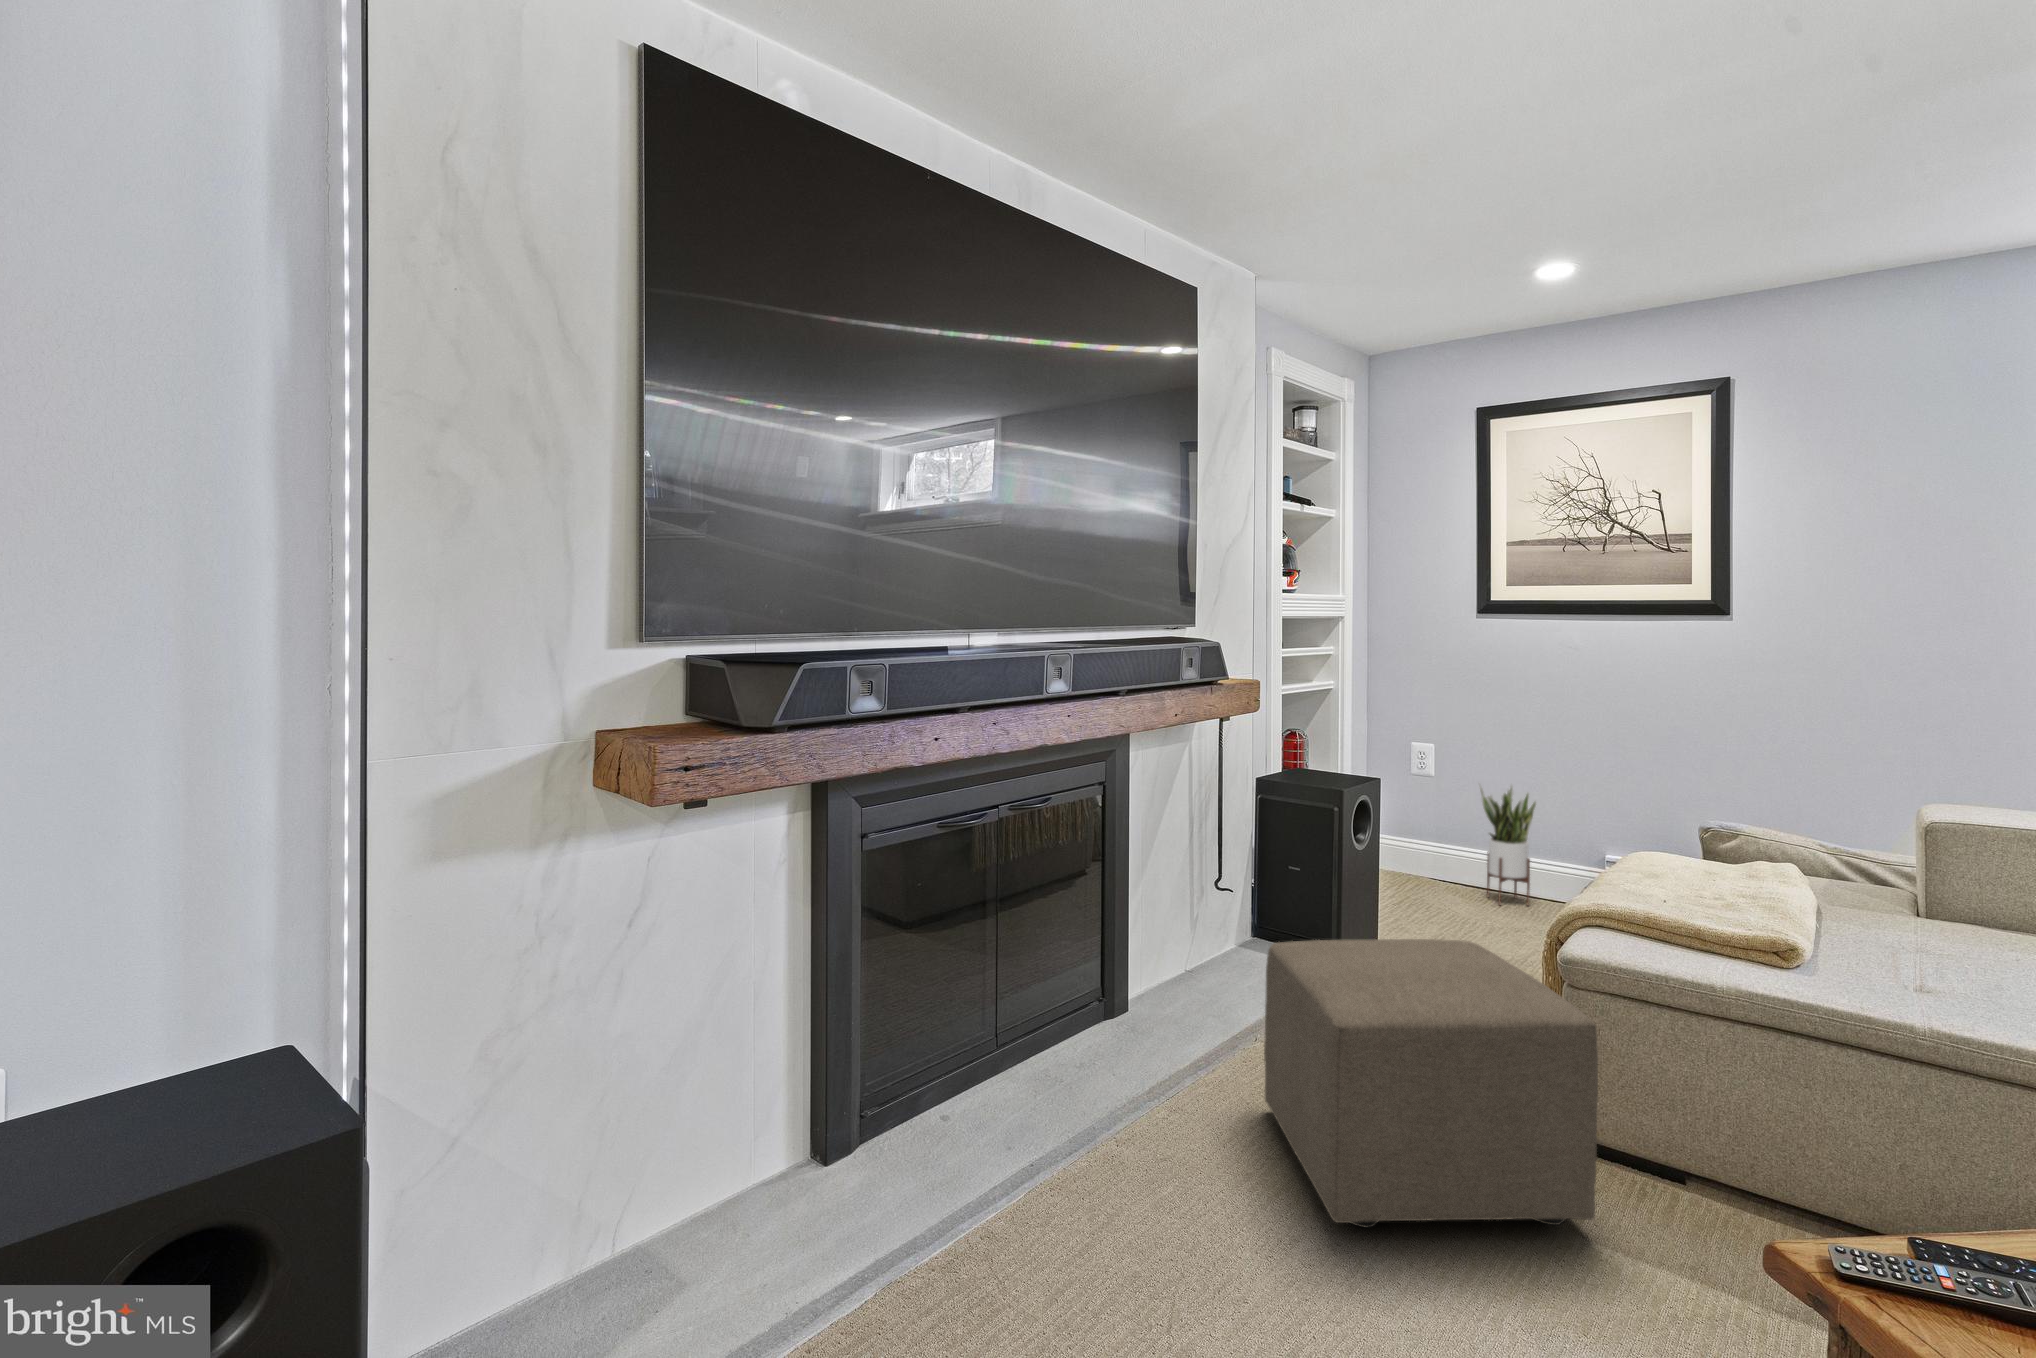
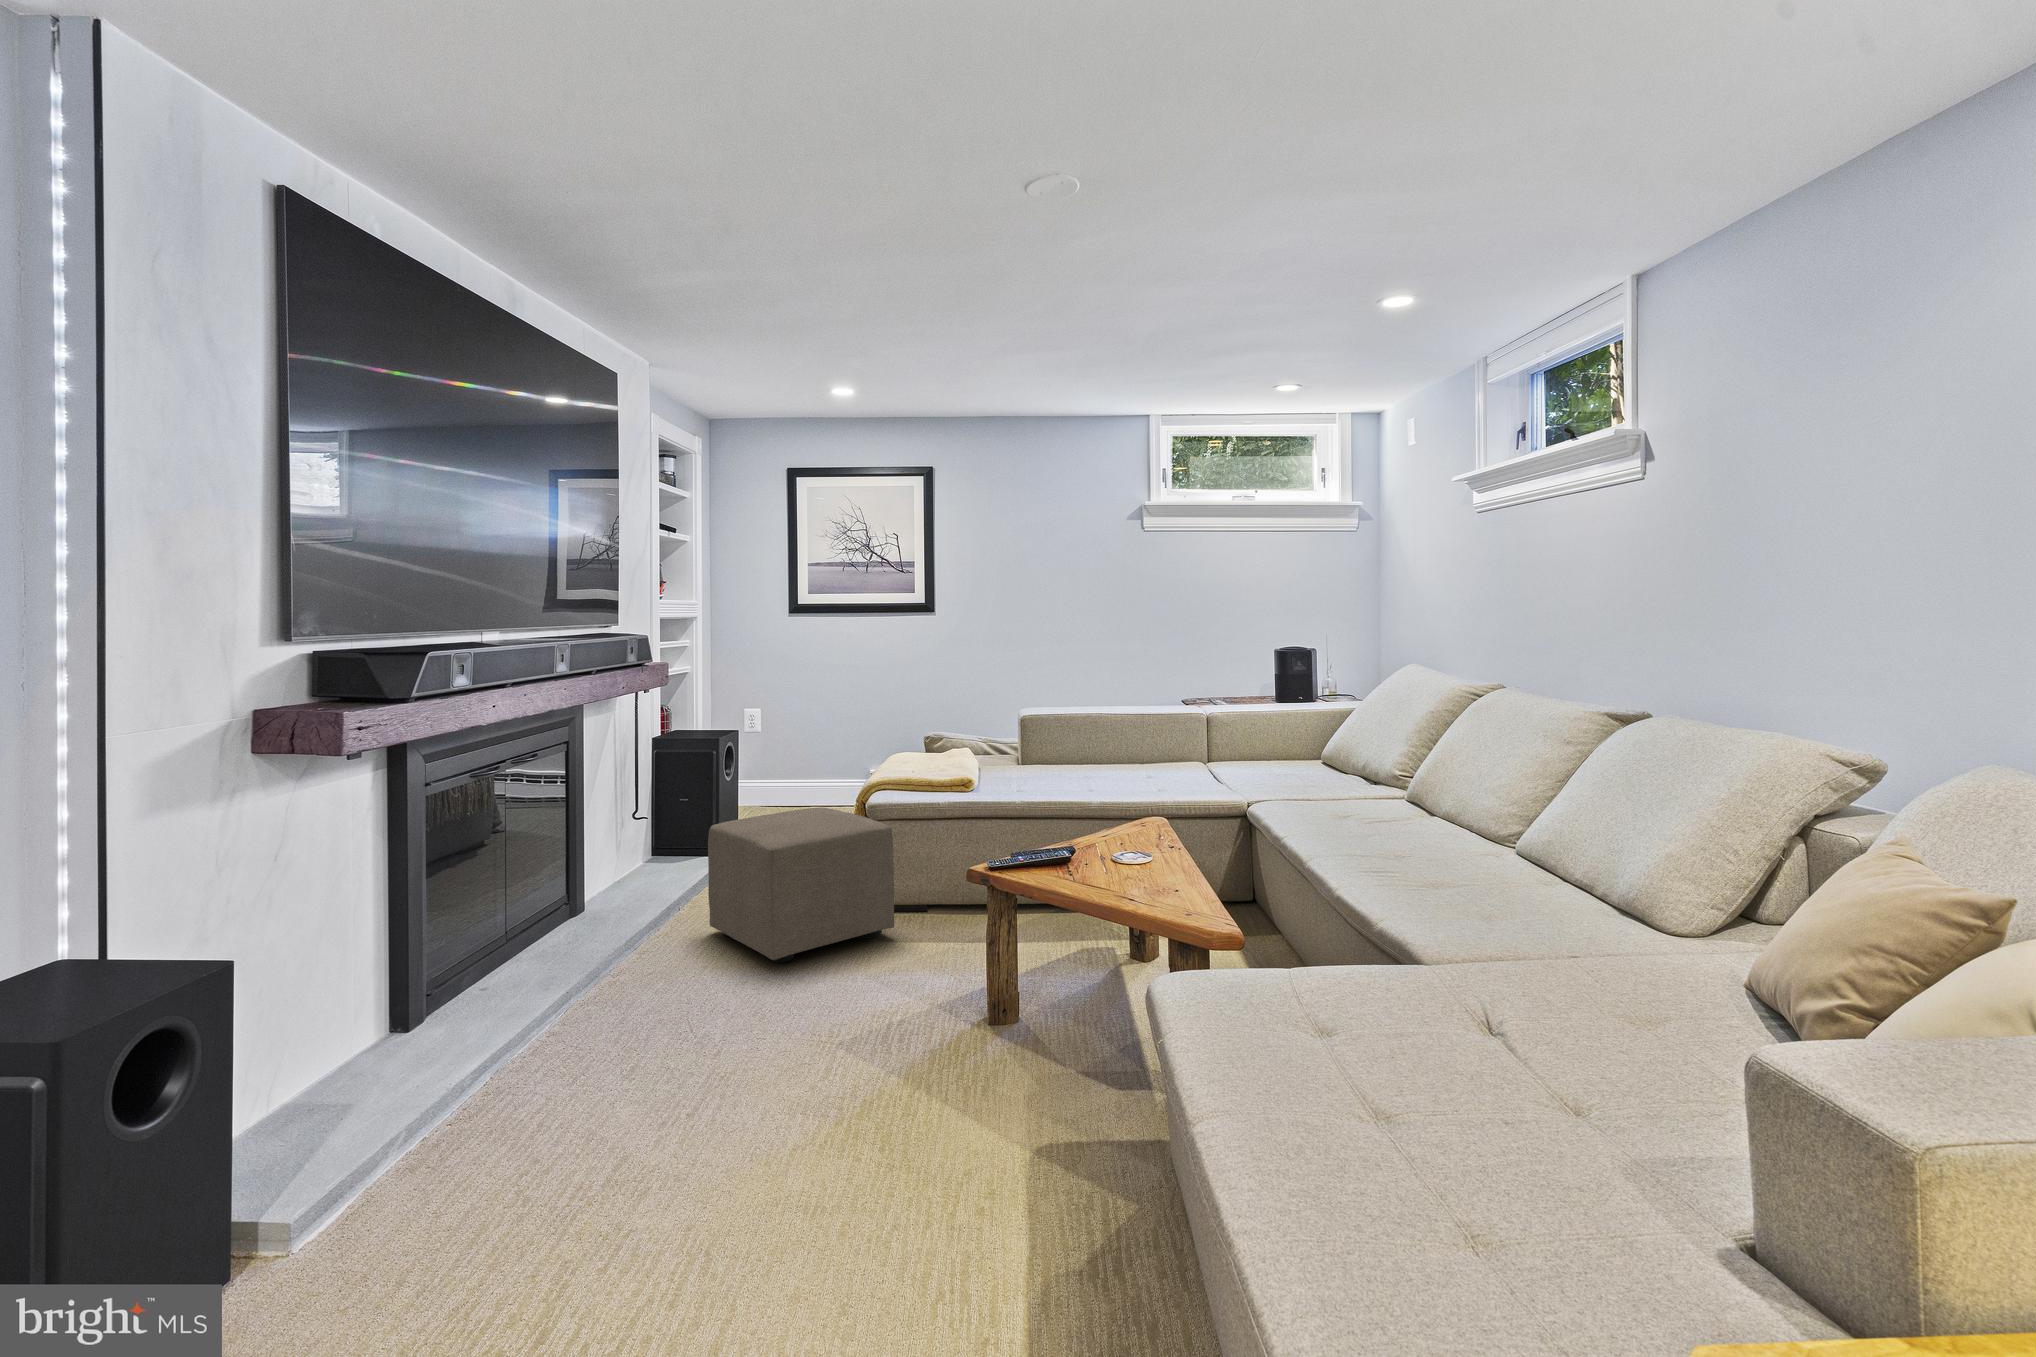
potted plant: present [1479,784,1536,905] -> none [797,728,834,811]

